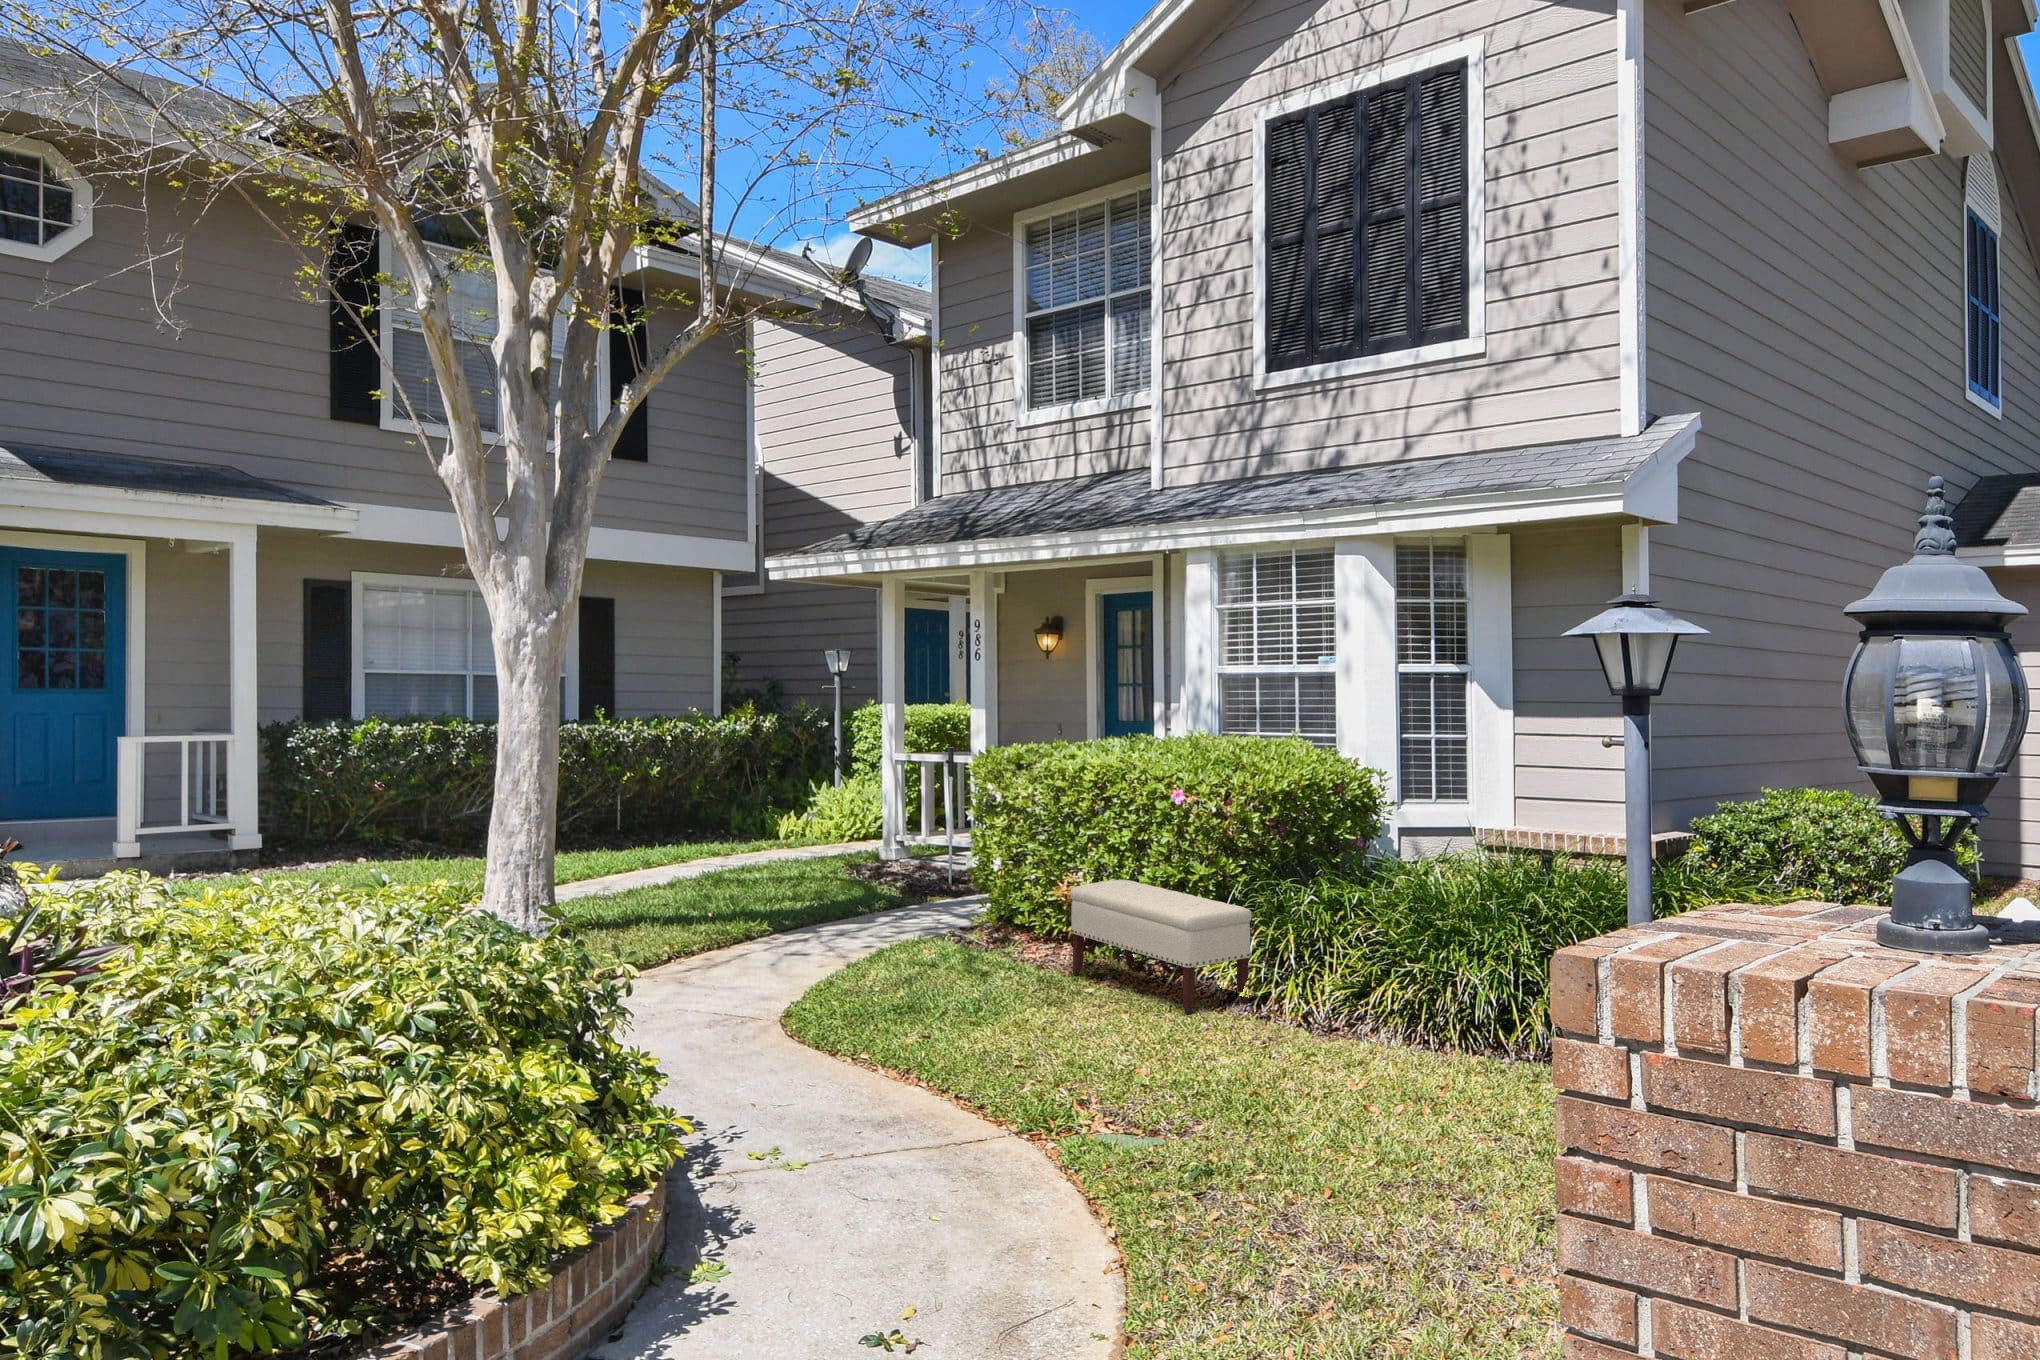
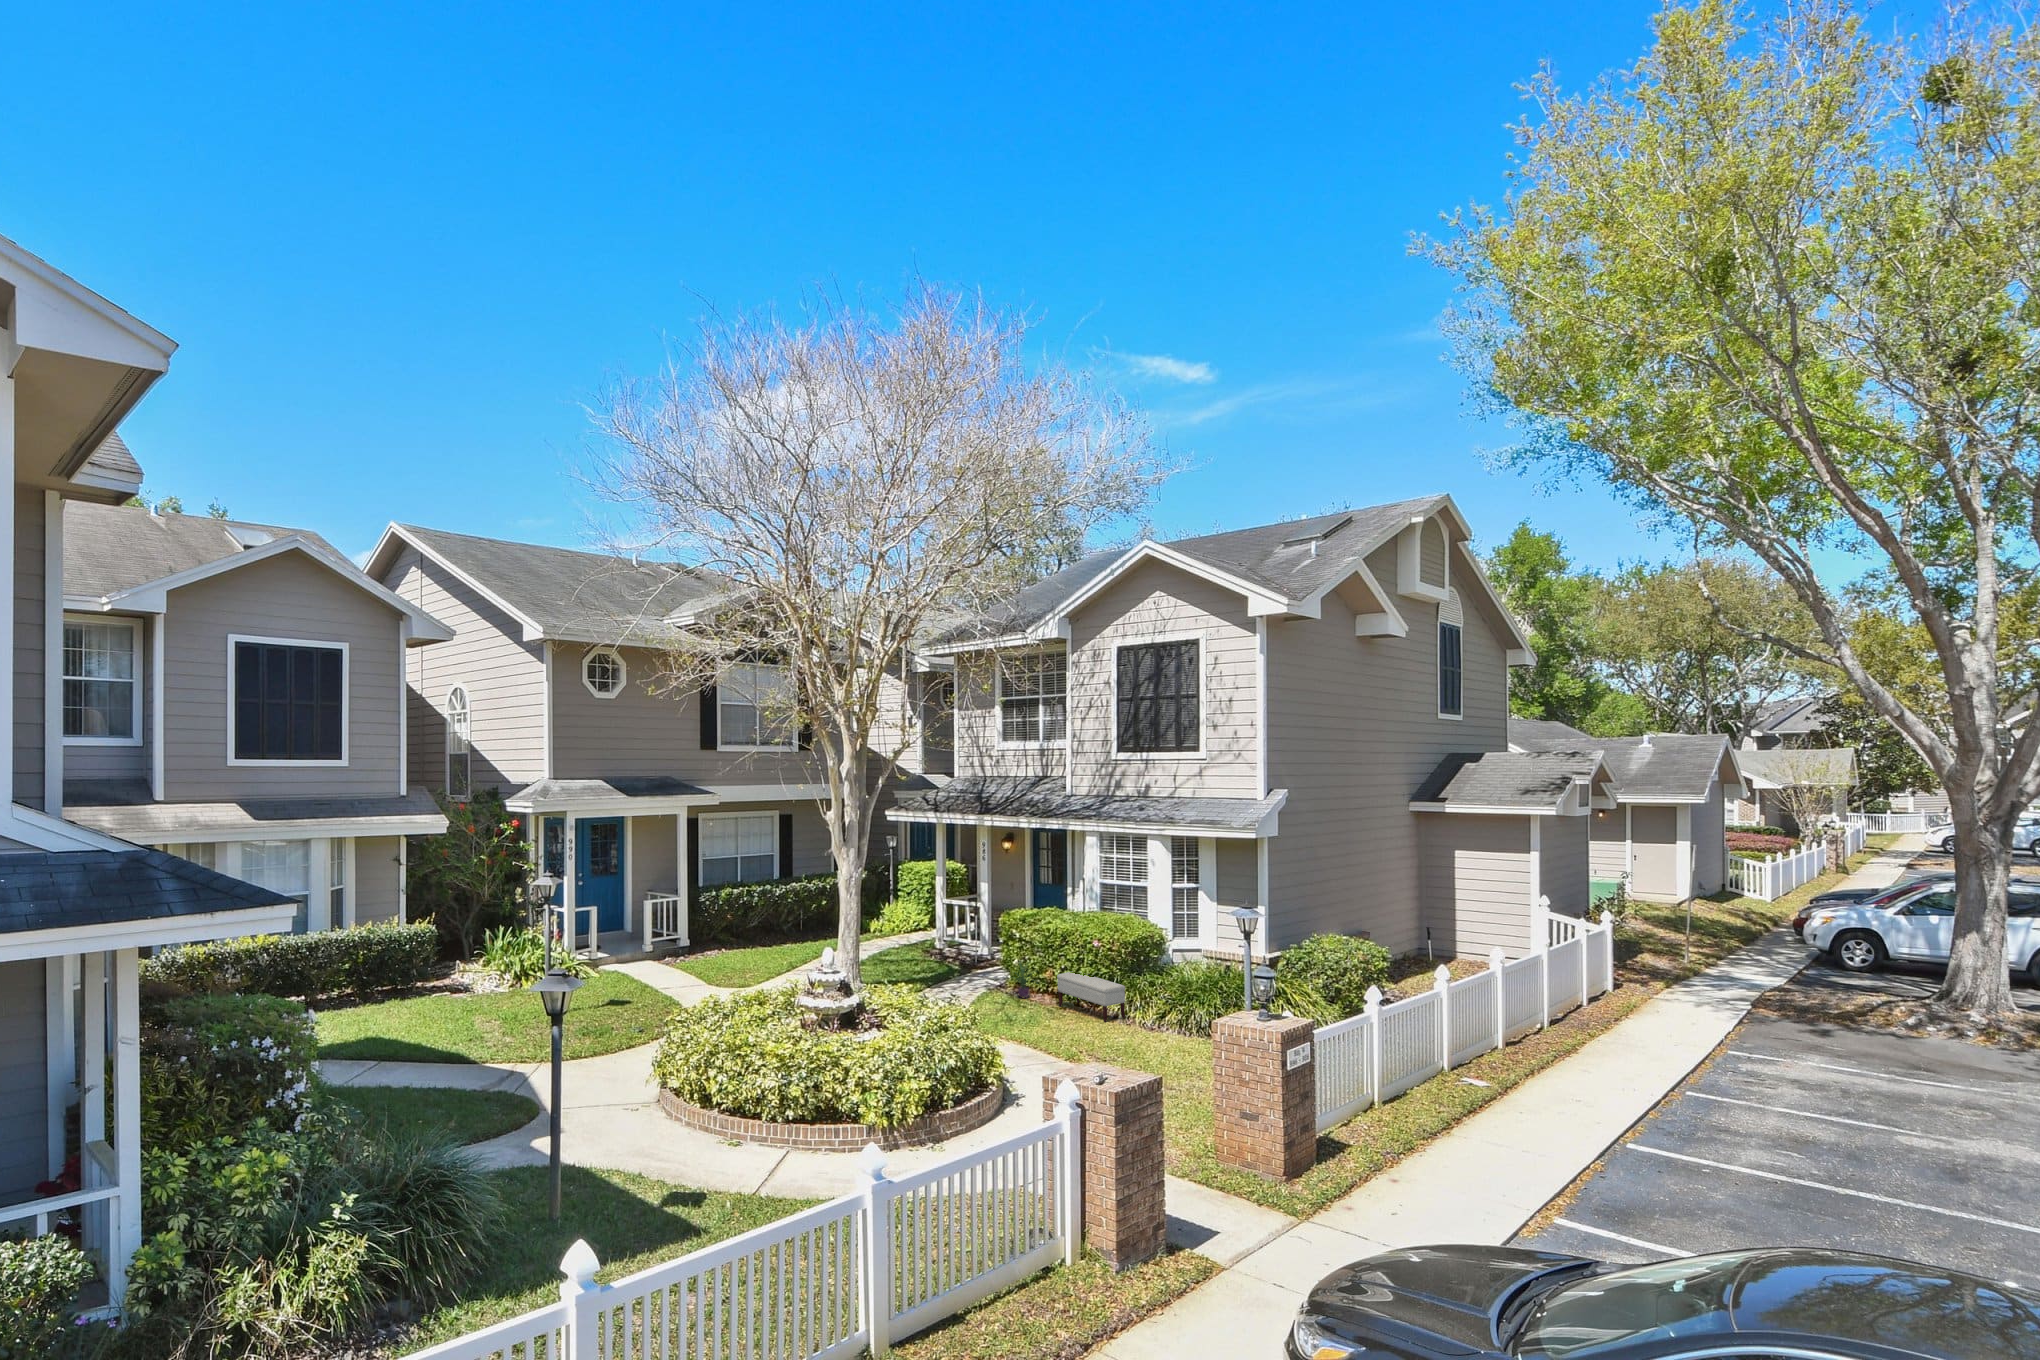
decorative plant: none [939,860,1035,957] -> present [1018,966,1030,998]

